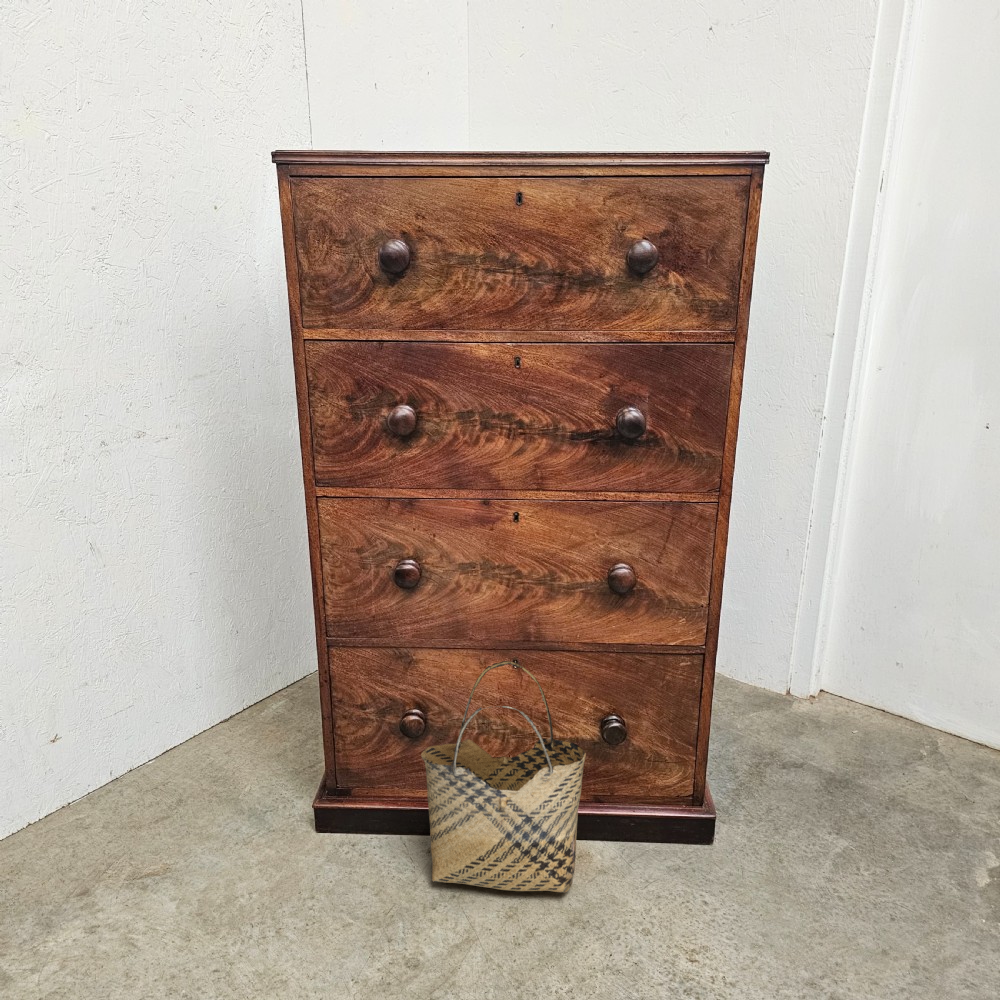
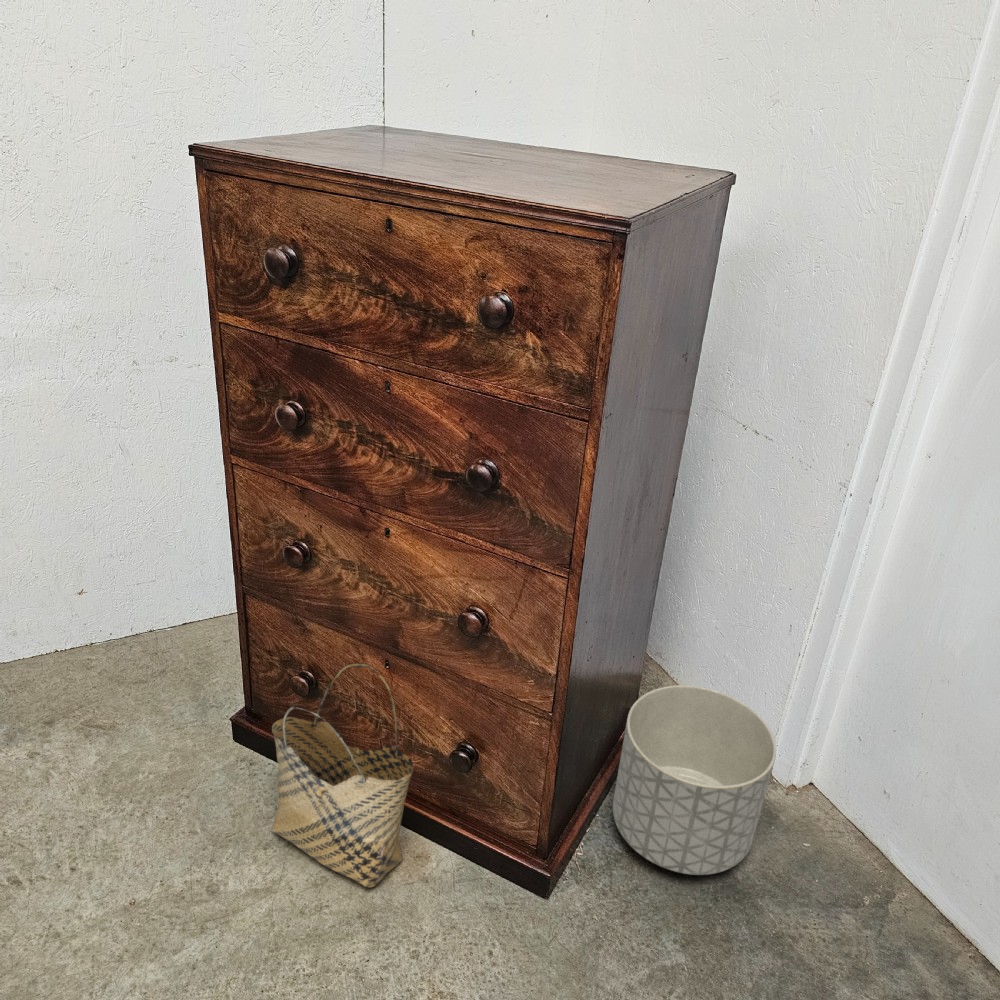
planter: none [703,621,849,780] -> present [613,685,776,875]

